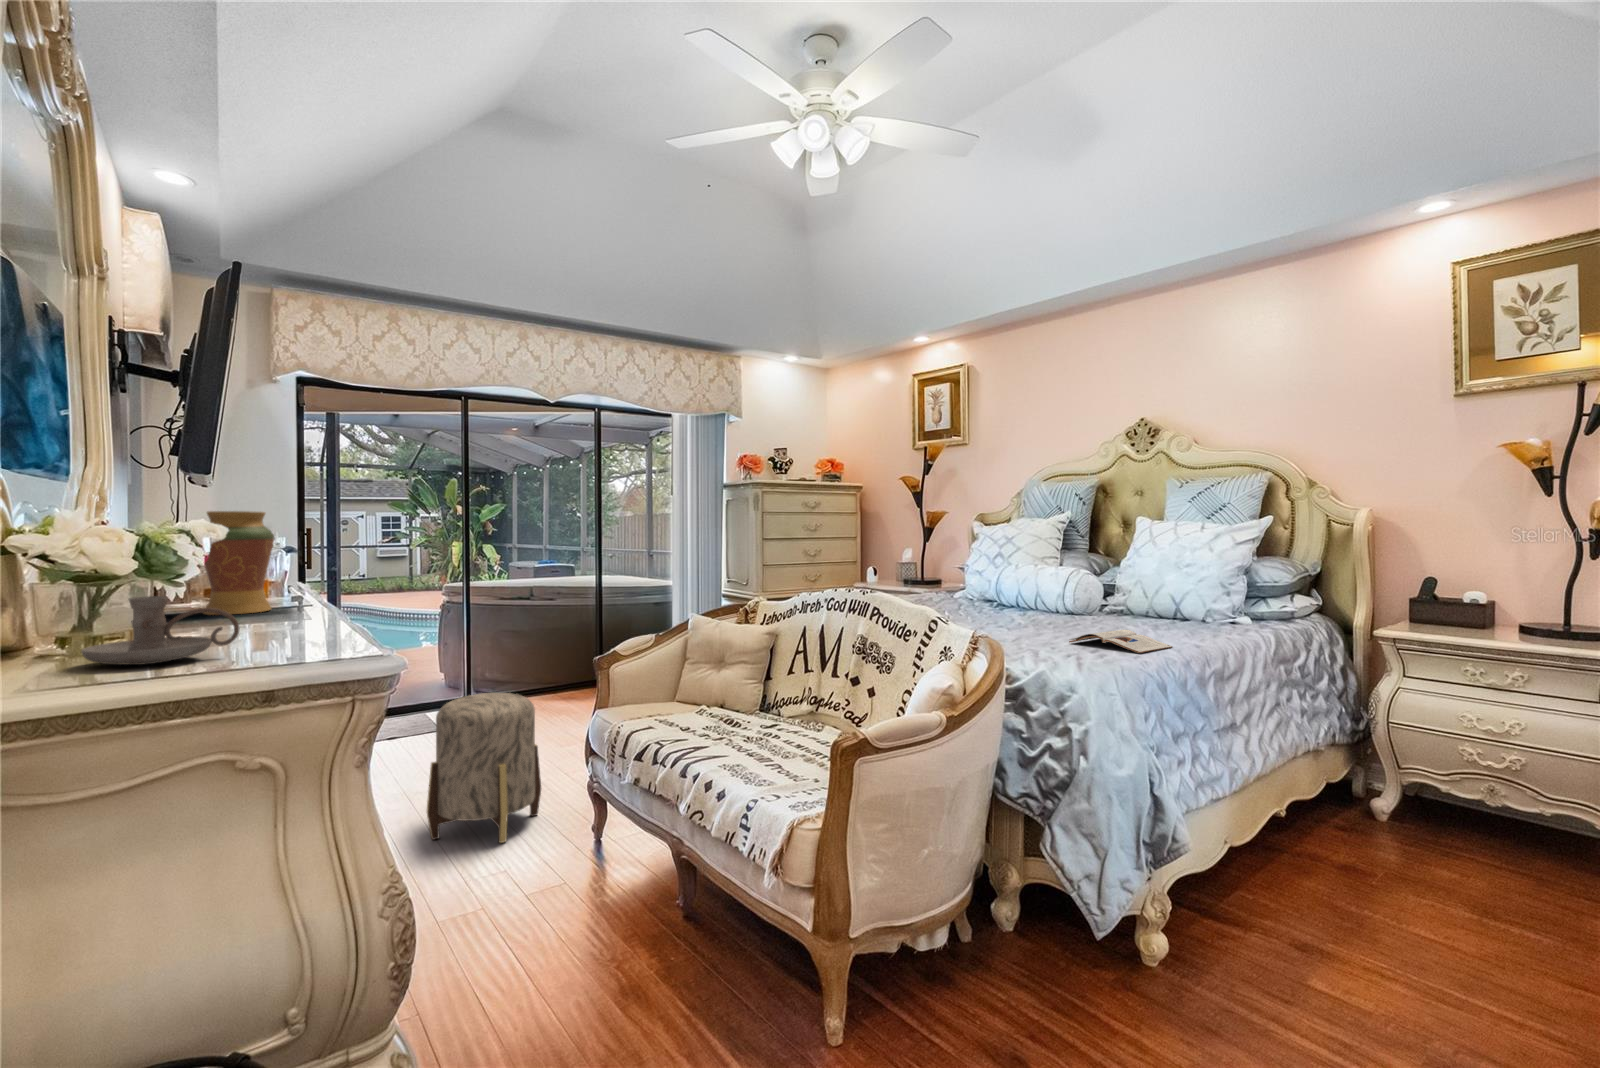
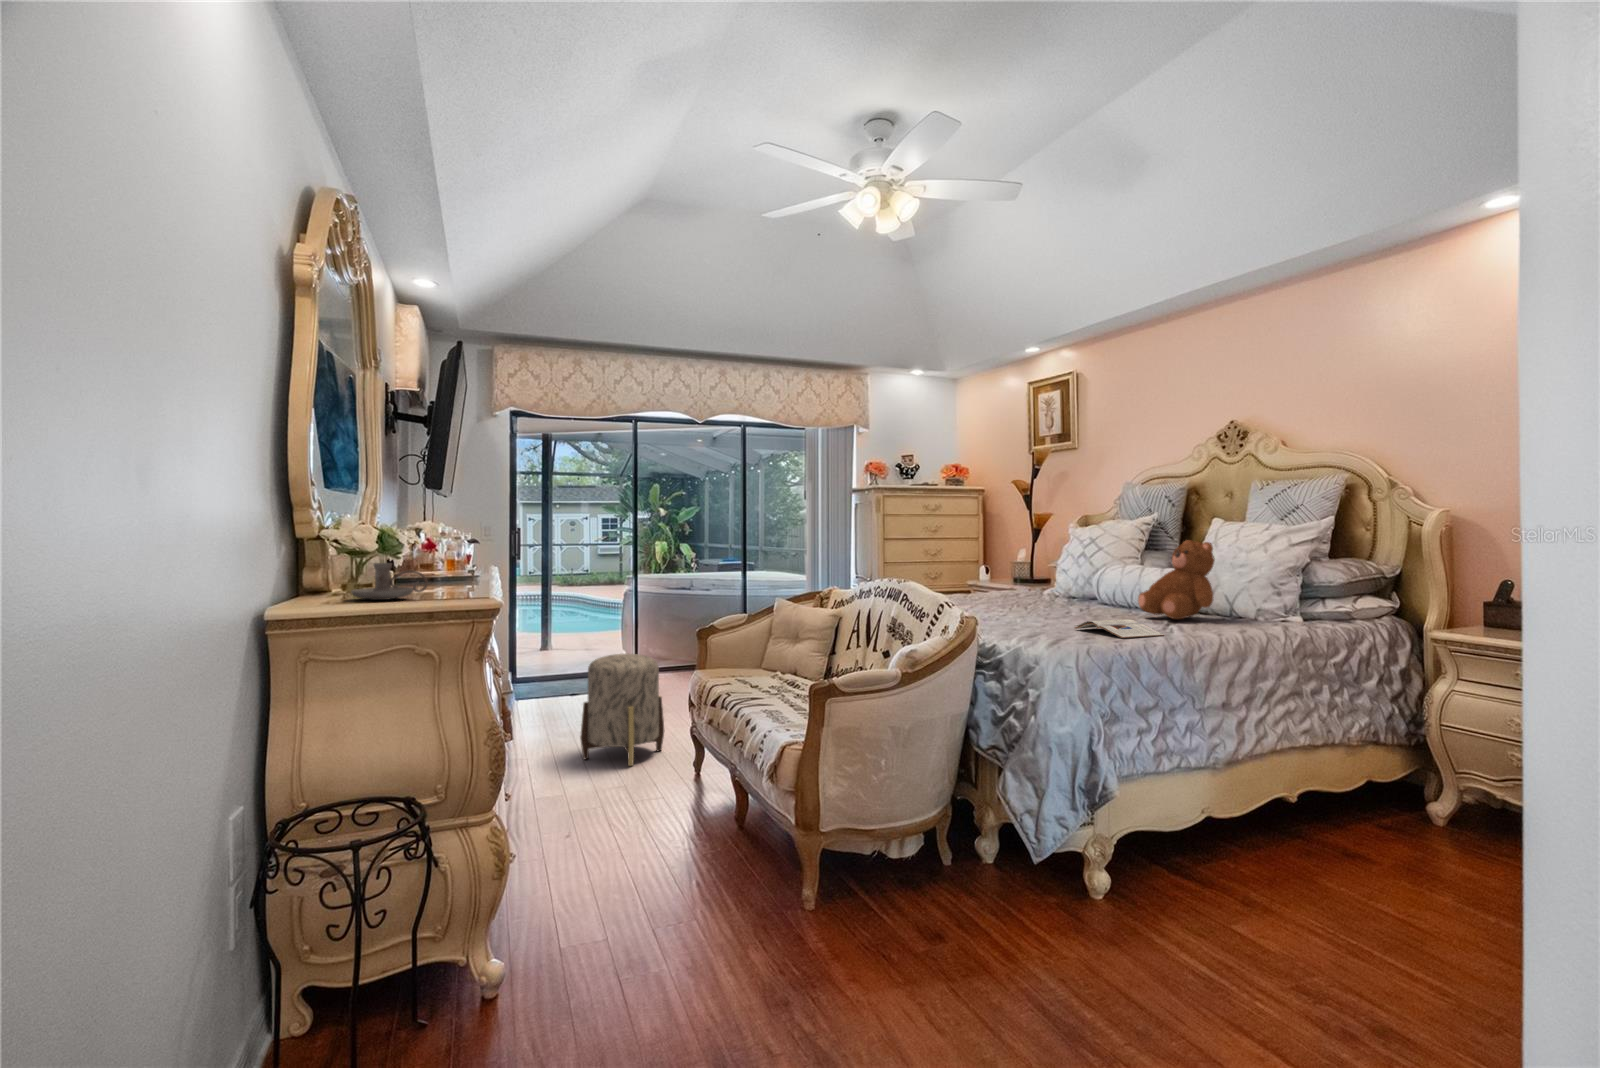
decorative vase: present [204,511,274,615] -> none [426,515,471,582]
teddy bear: none [1103,540,1187,627] -> present [1138,540,1215,620]

